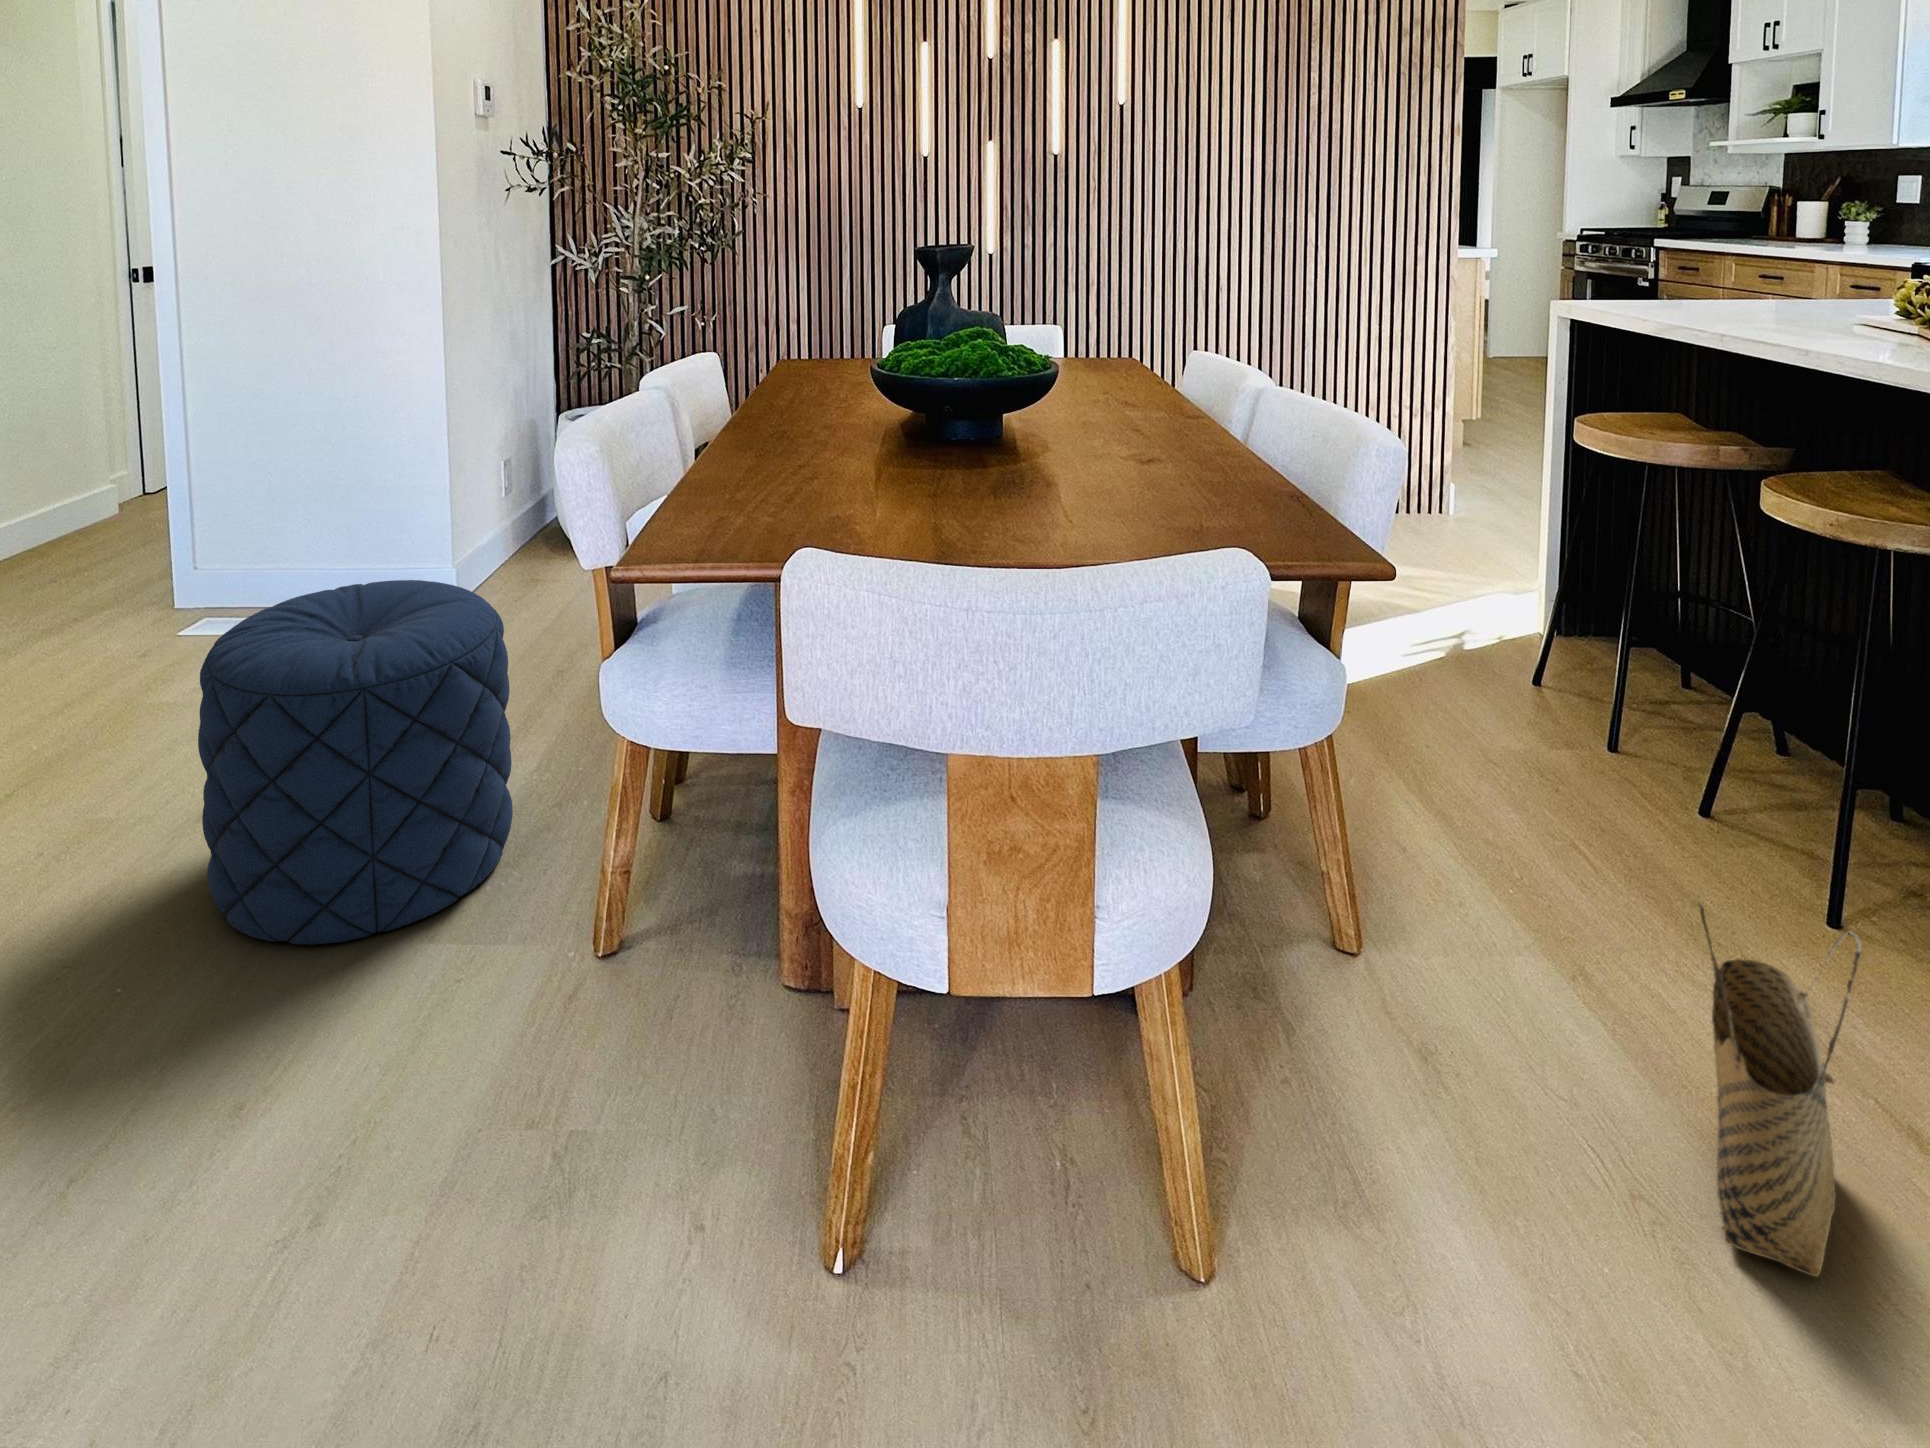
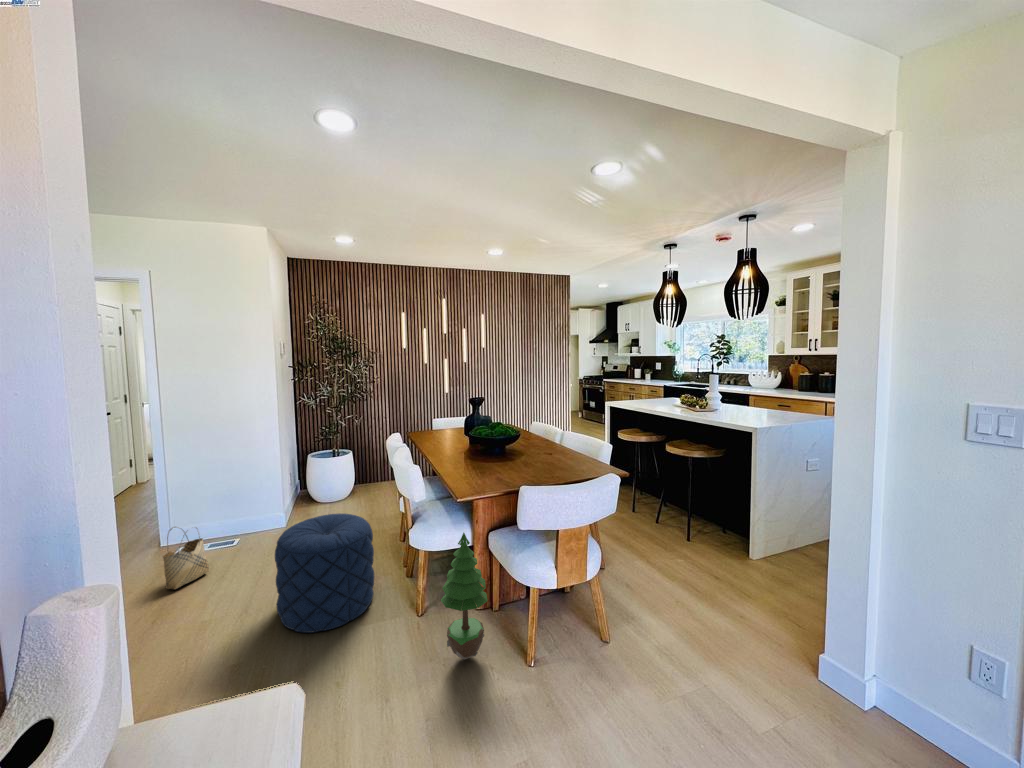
potted tree: none [497,711,689,1201] -> present [441,533,488,660]
woven basket: present [1699,902,1862,1277] -> present [163,528,209,589]

